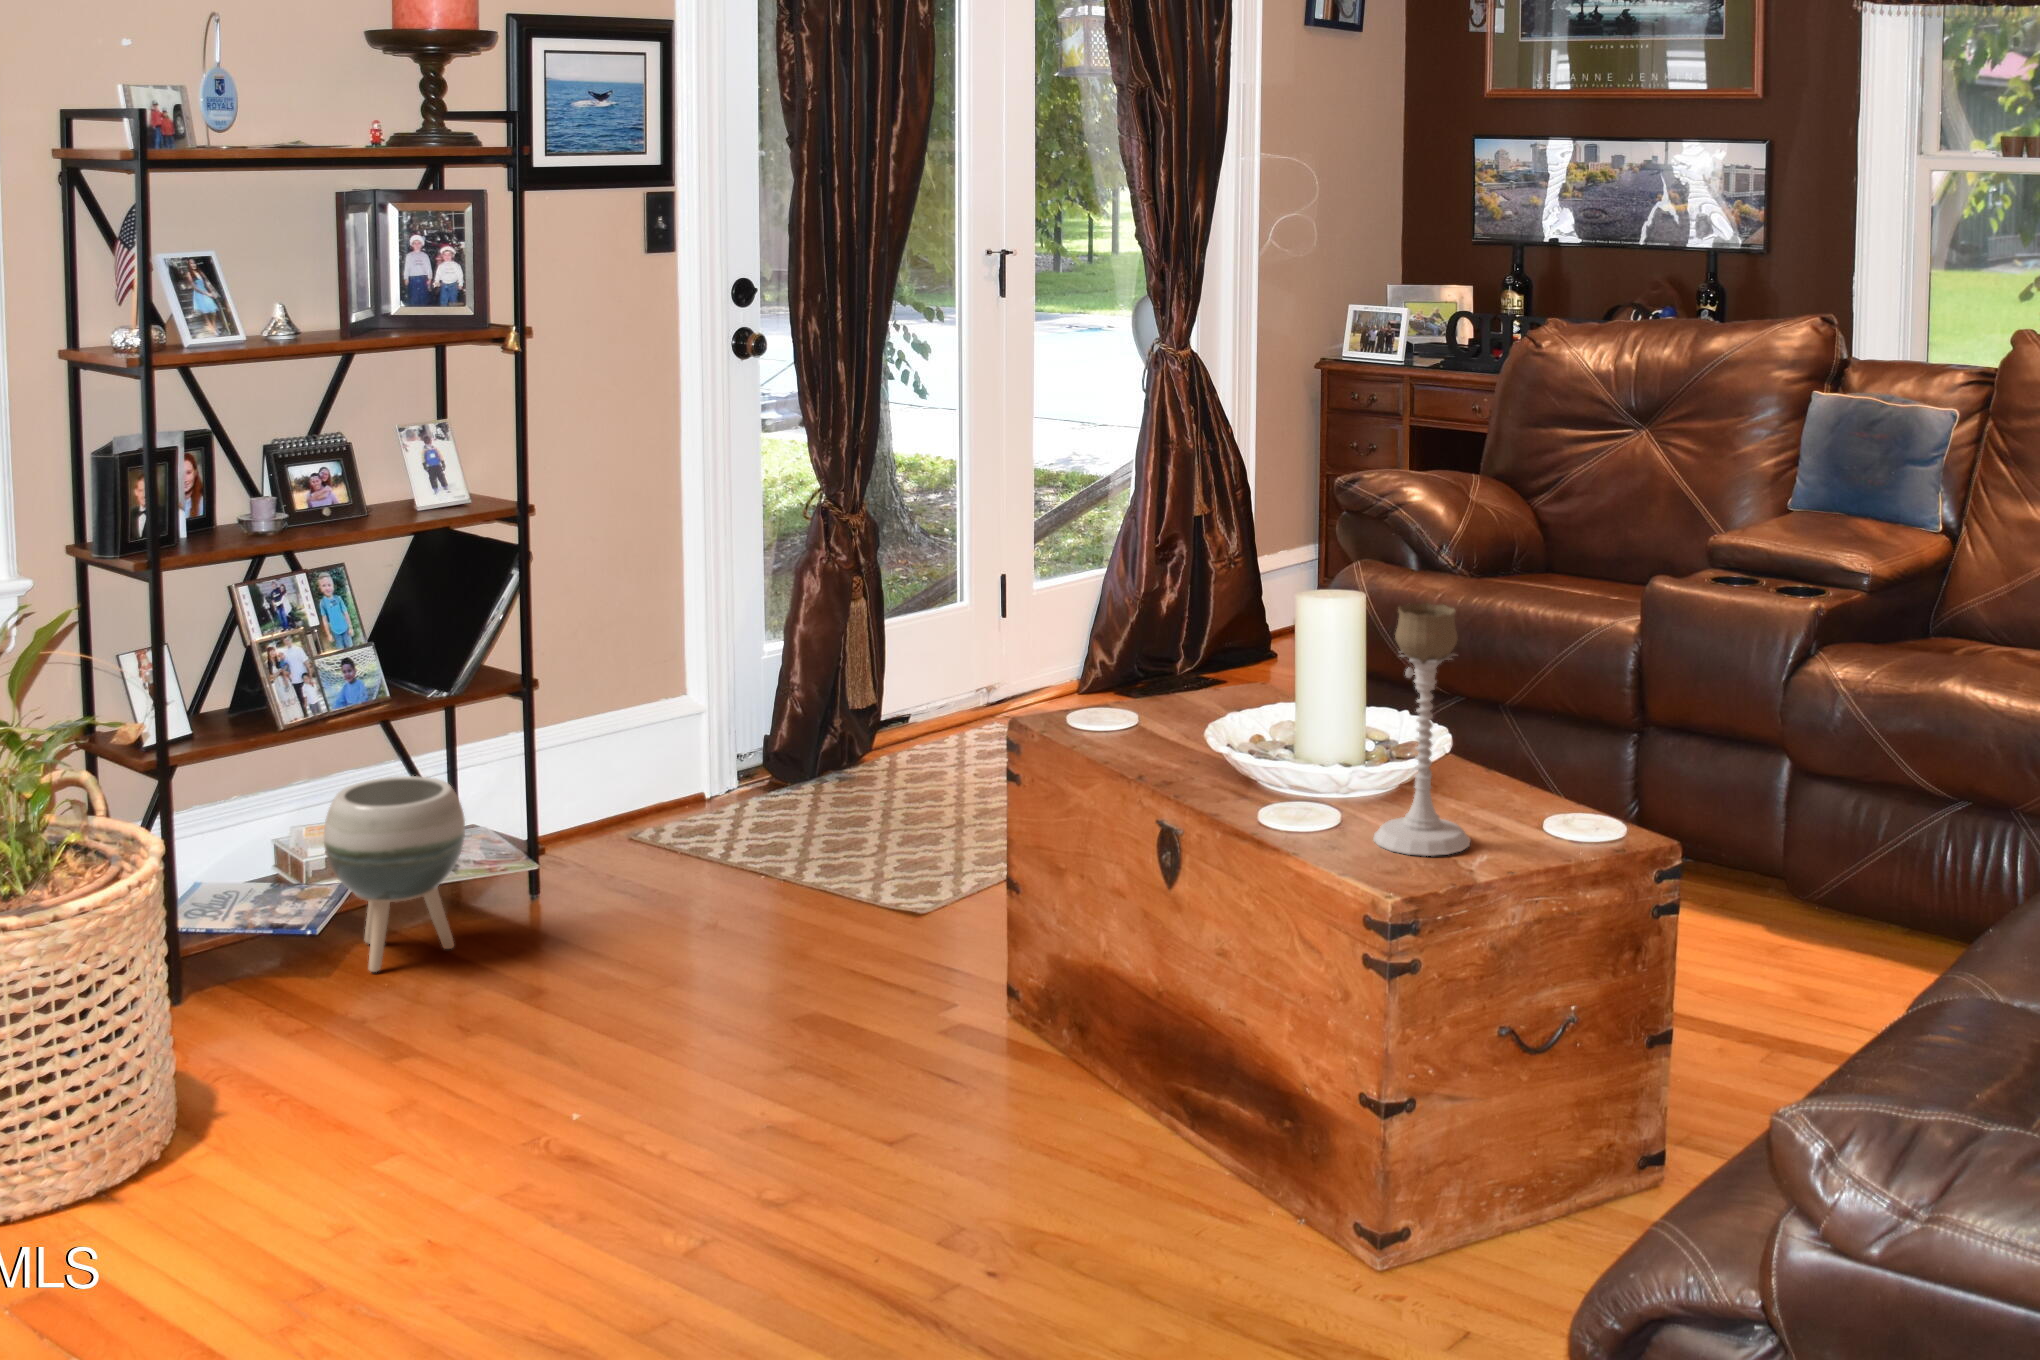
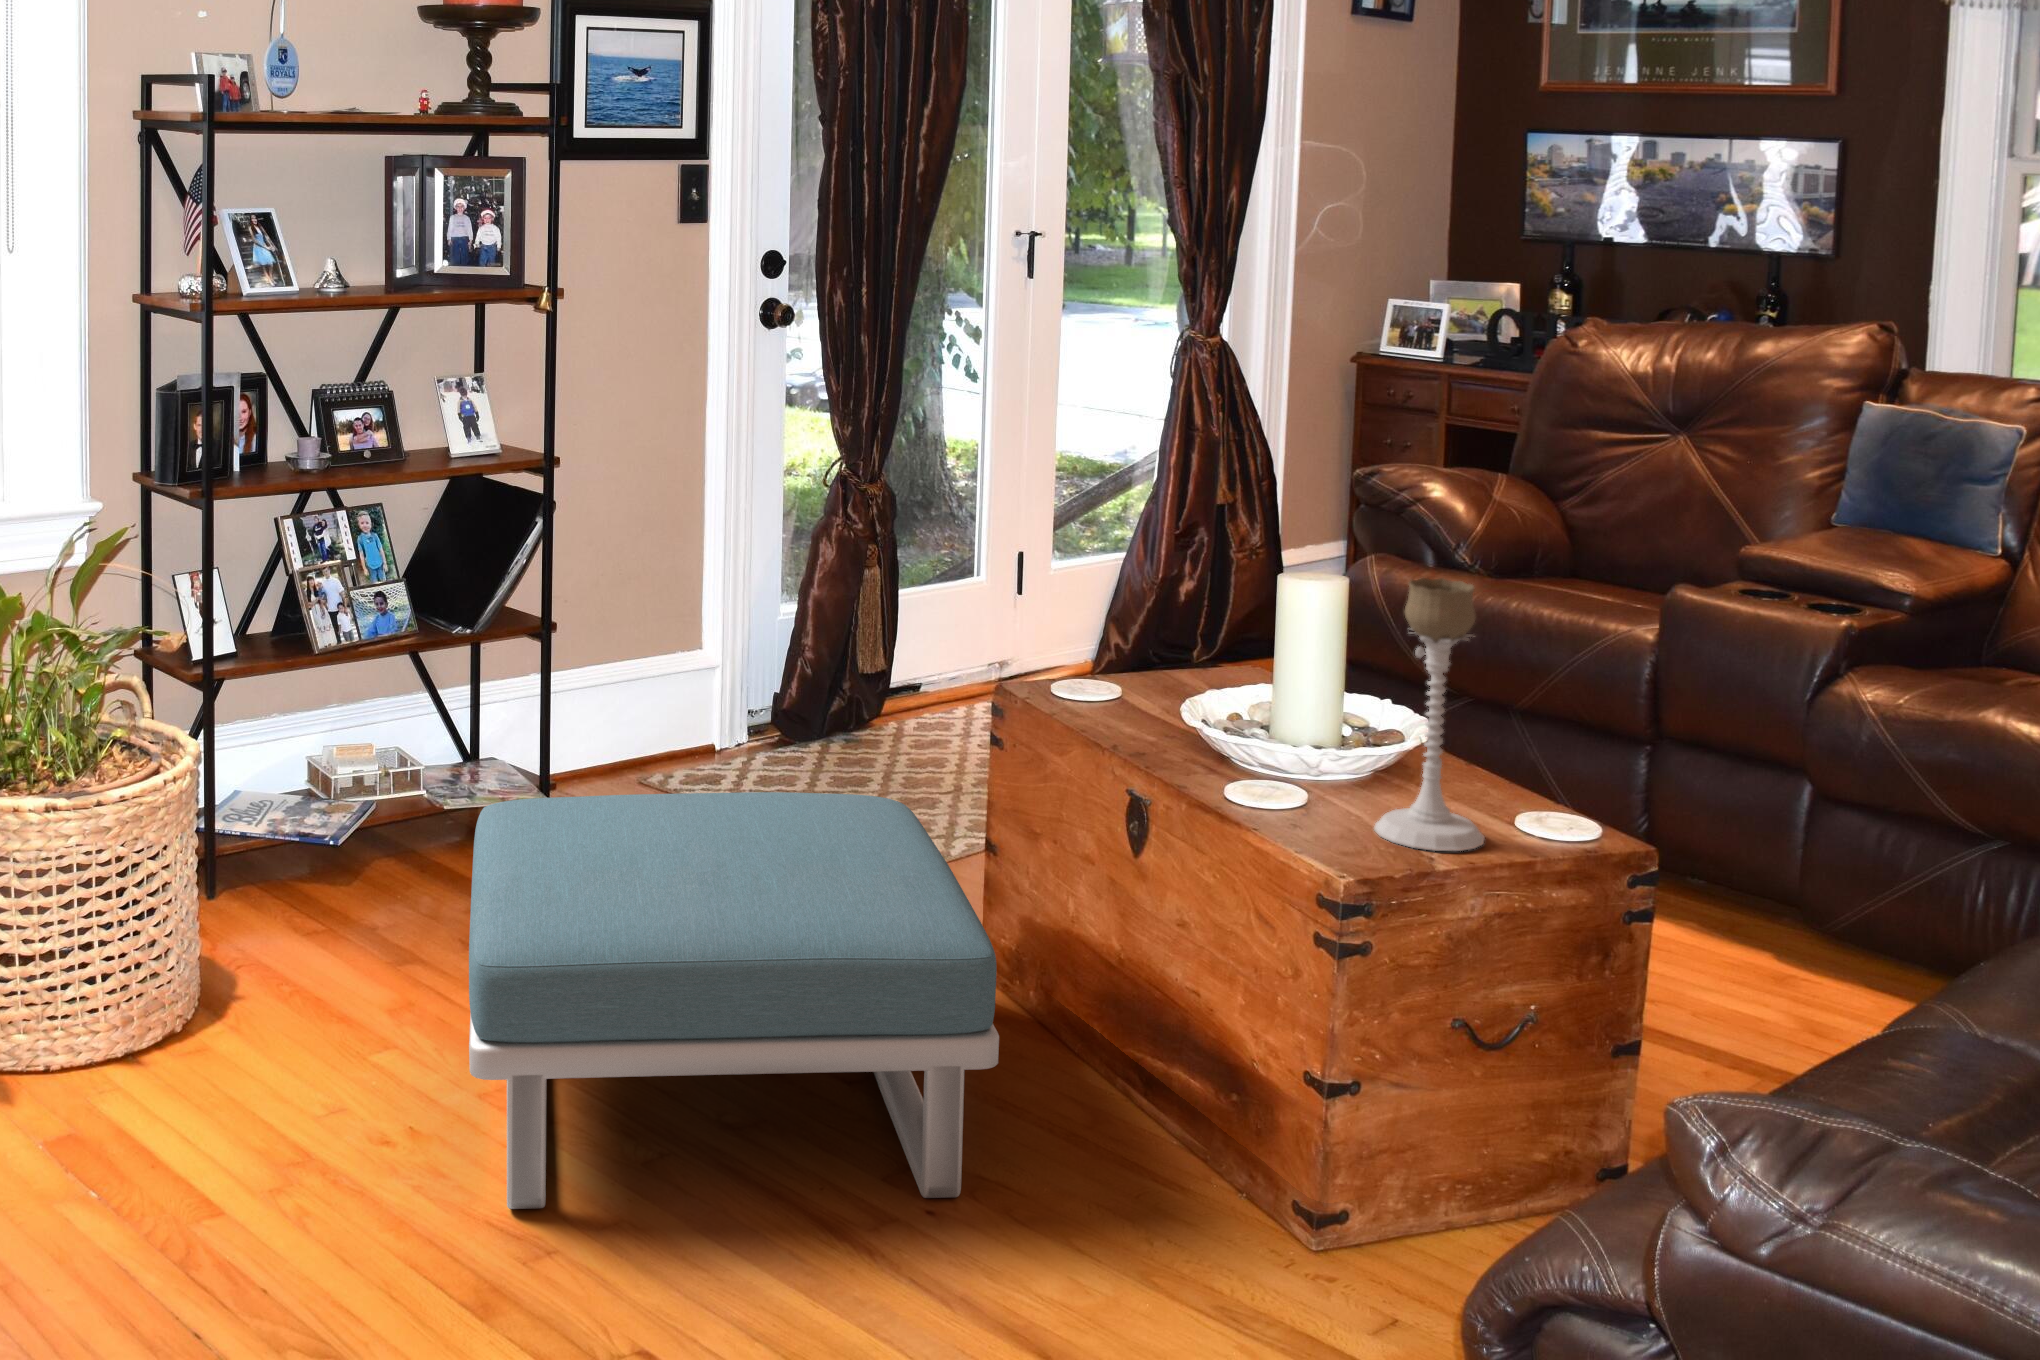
planter: present [324,776,465,972] -> none [356,703,482,883]
footstool: none [480,842,1033,1296] -> present [469,792,999,1209]

